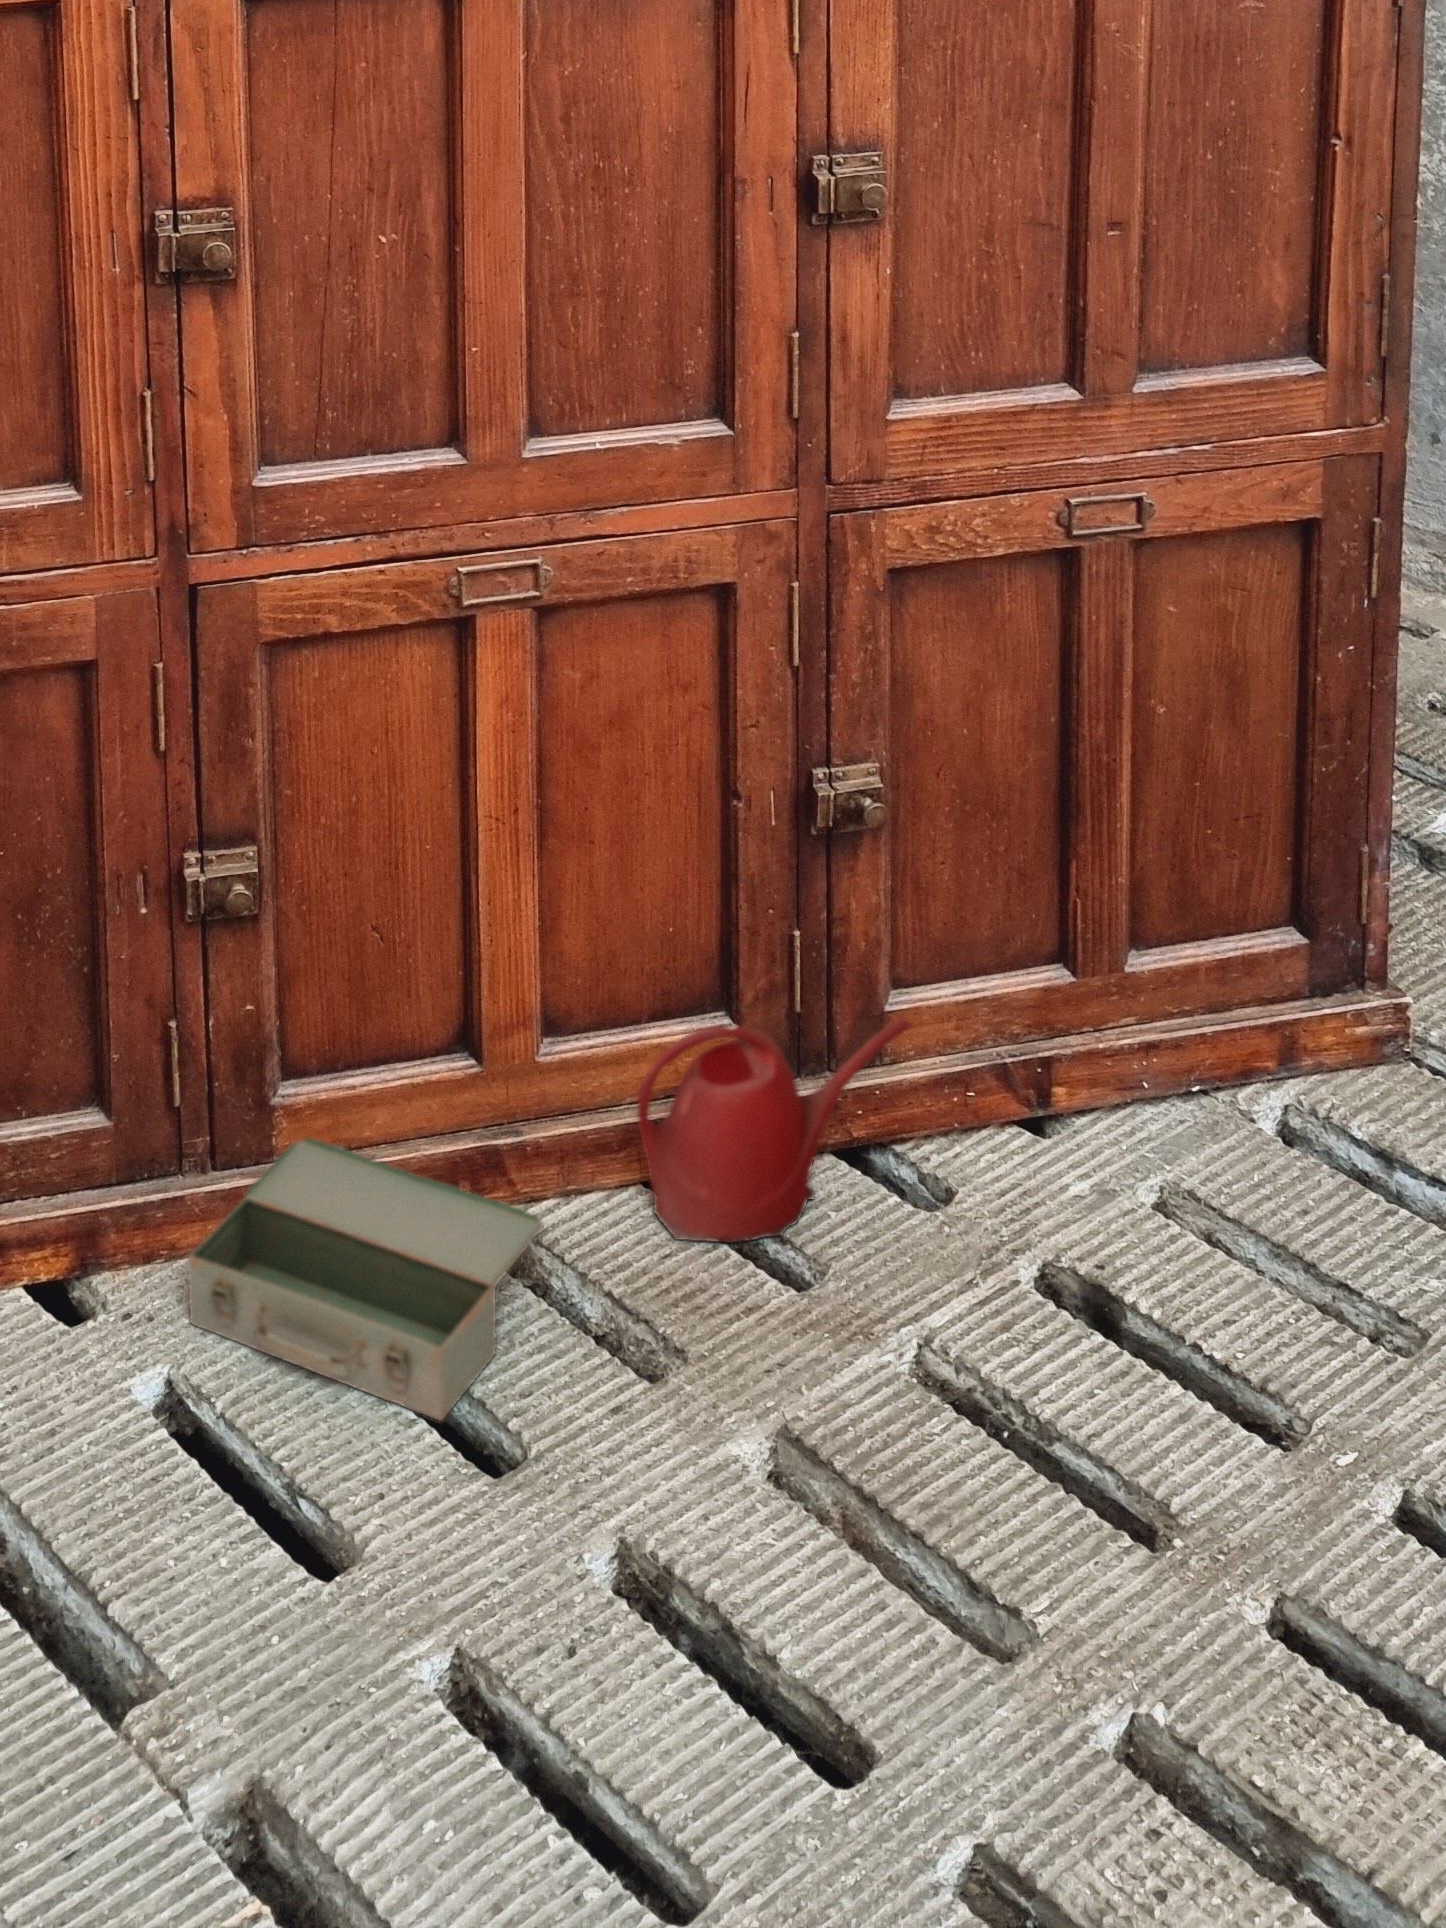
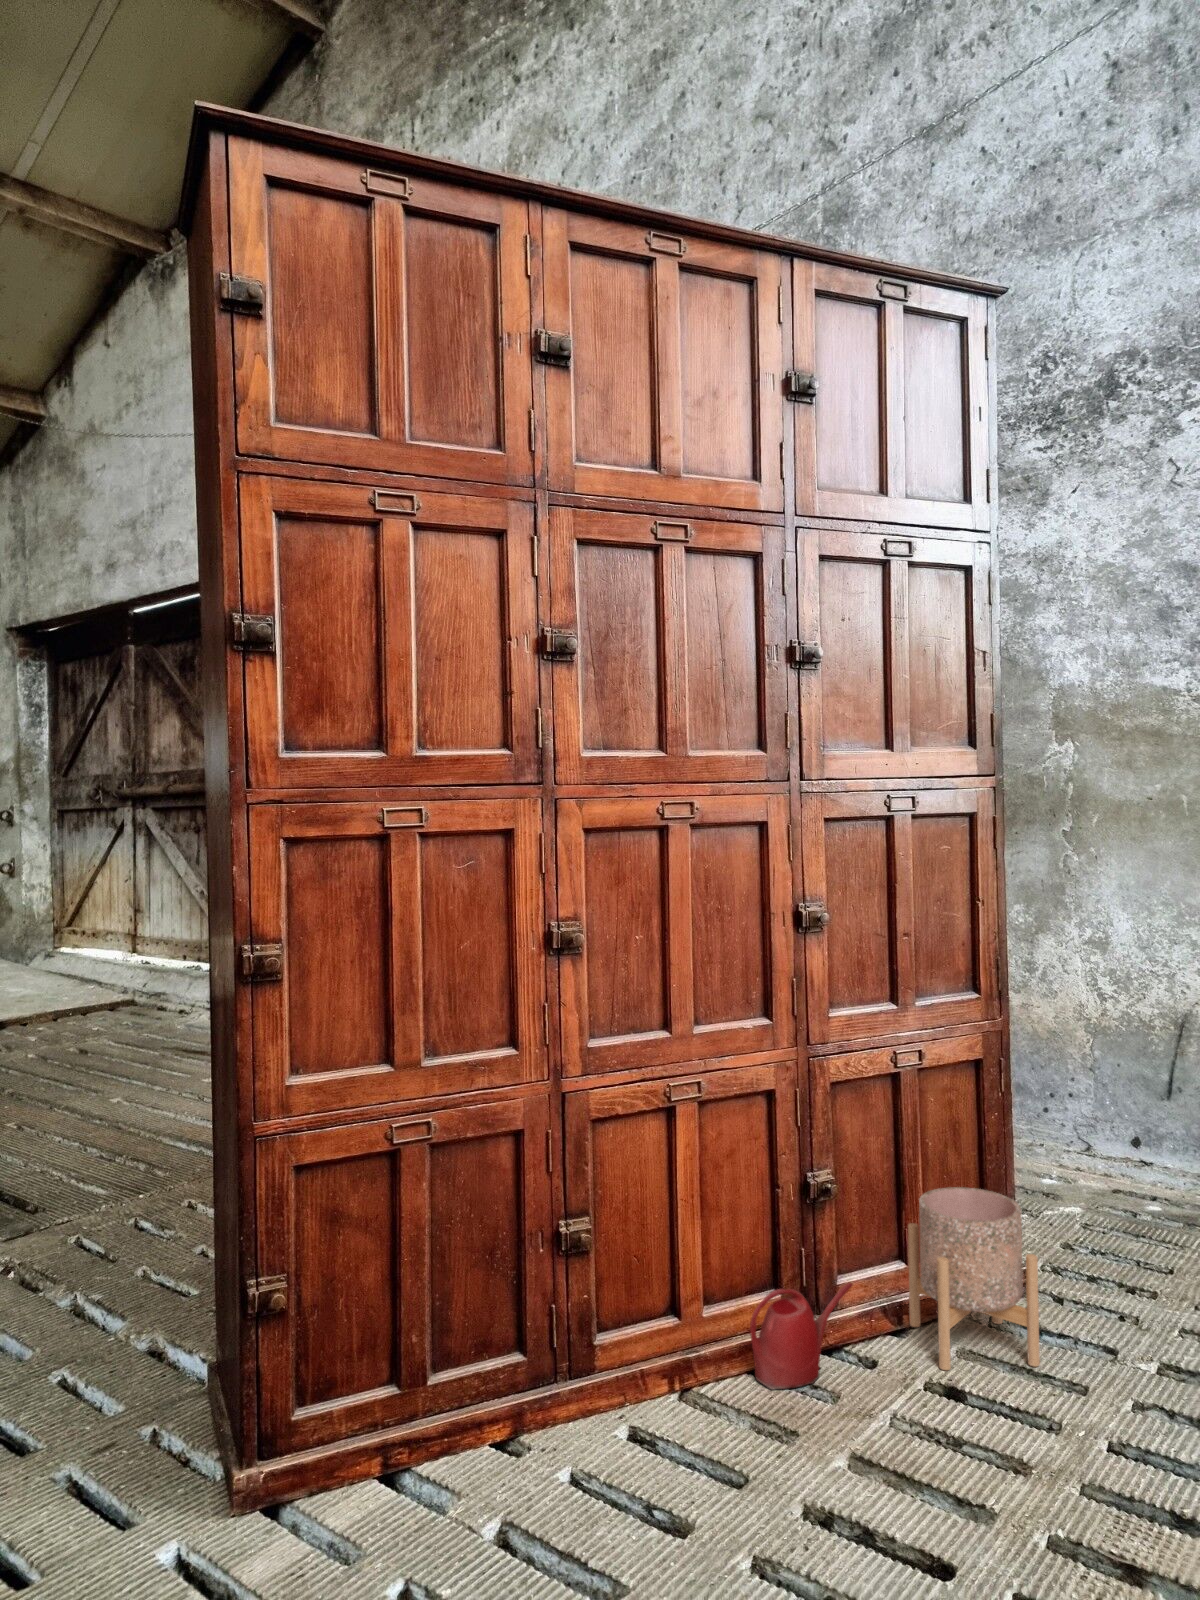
planter: none [1079,817,1348,1263] -> present [908,1187,1040,1370]
toolbox: present [188,1138,543,1420] -> none [573,1361,725,1469]

